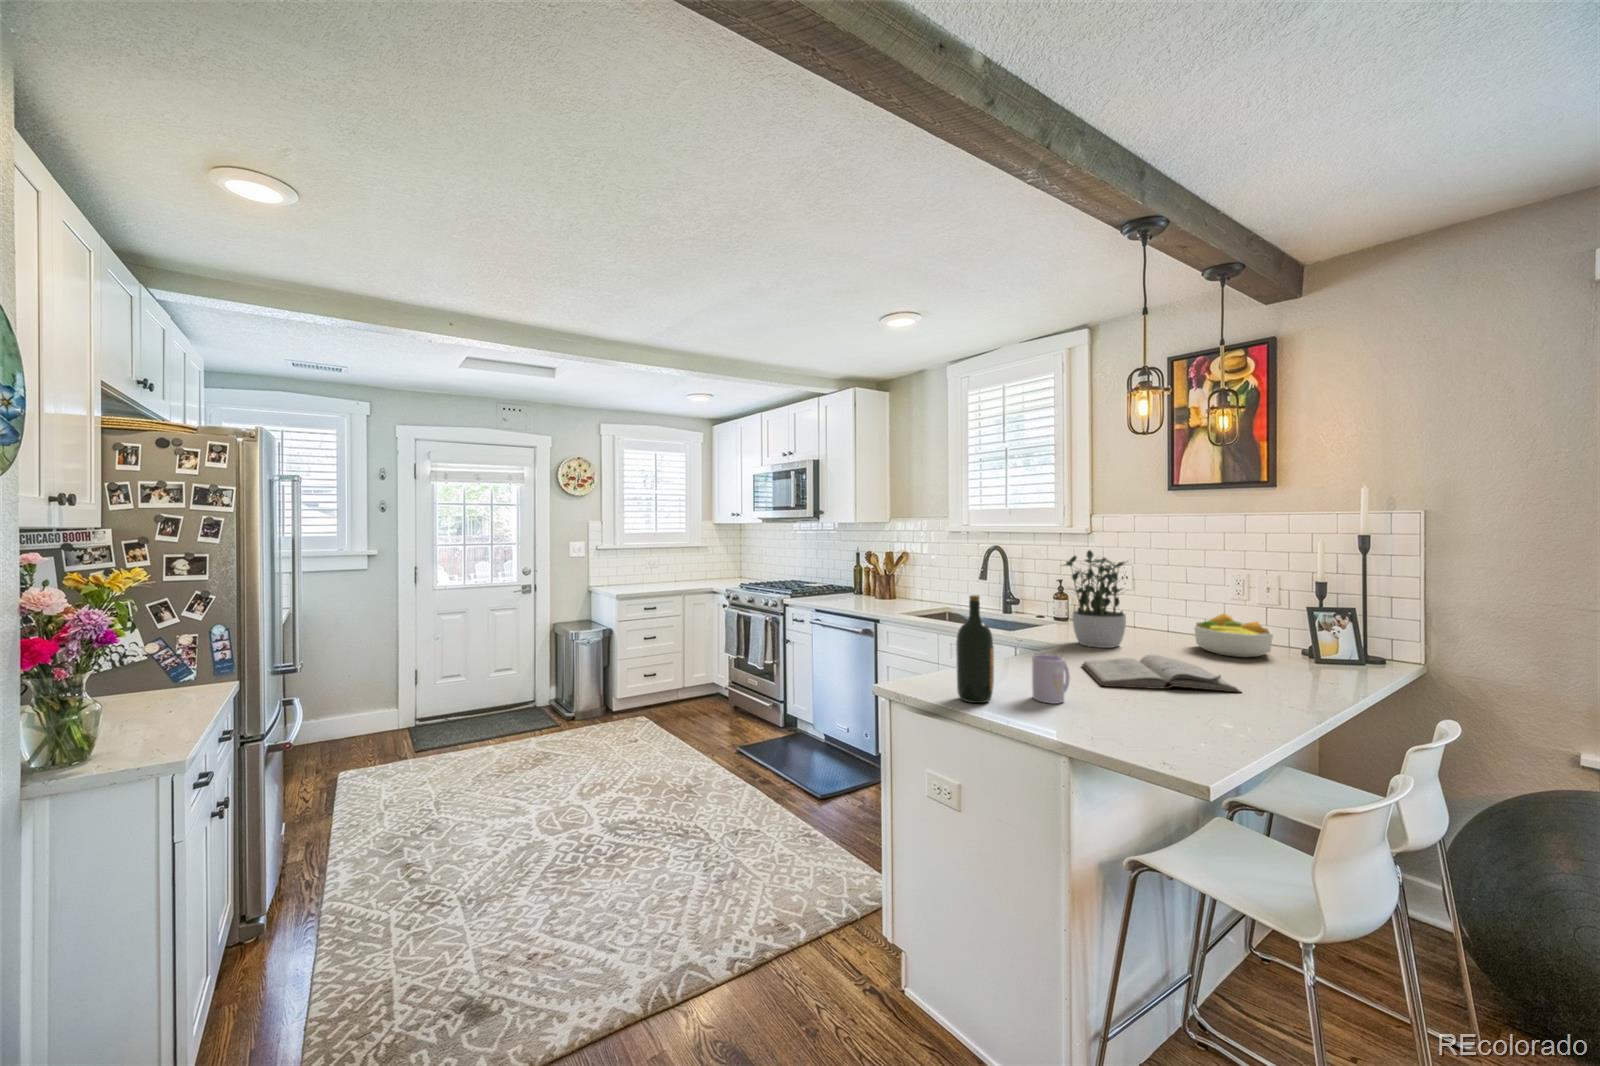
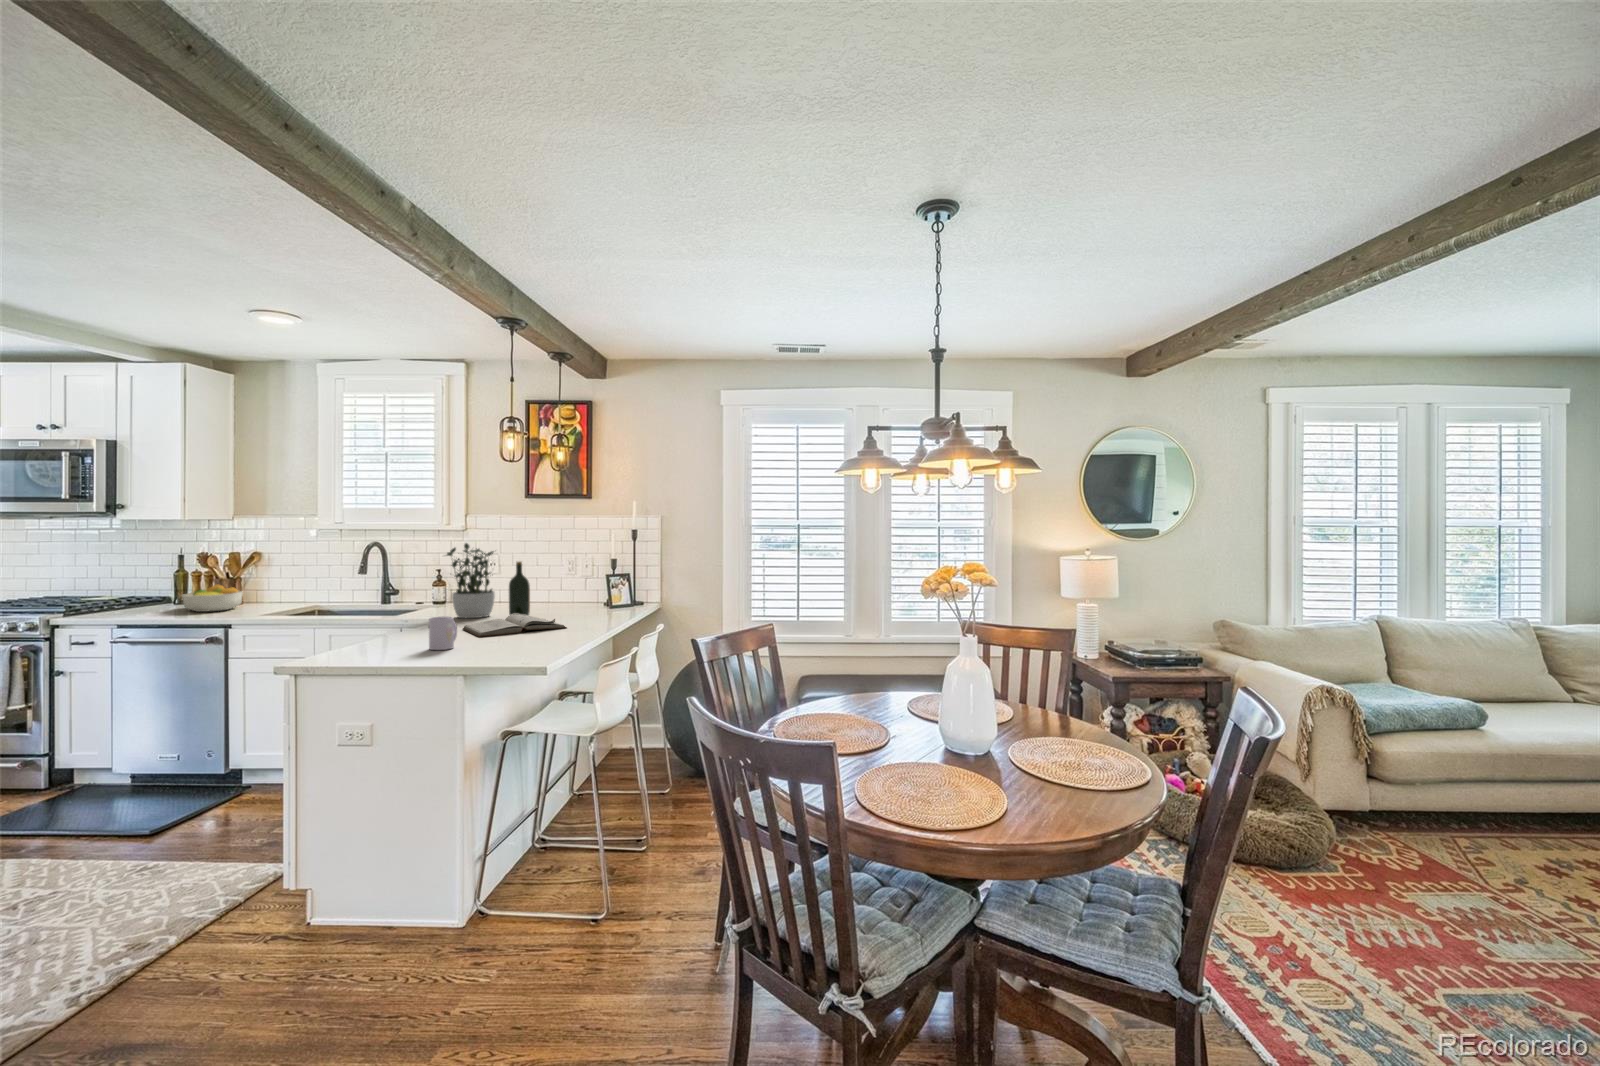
wine bottle: present [956,595,994,703] -> present [509,562,530,615]
fruit bowl: present [1194,614,1273,657] -> present [182,585,243,612]

